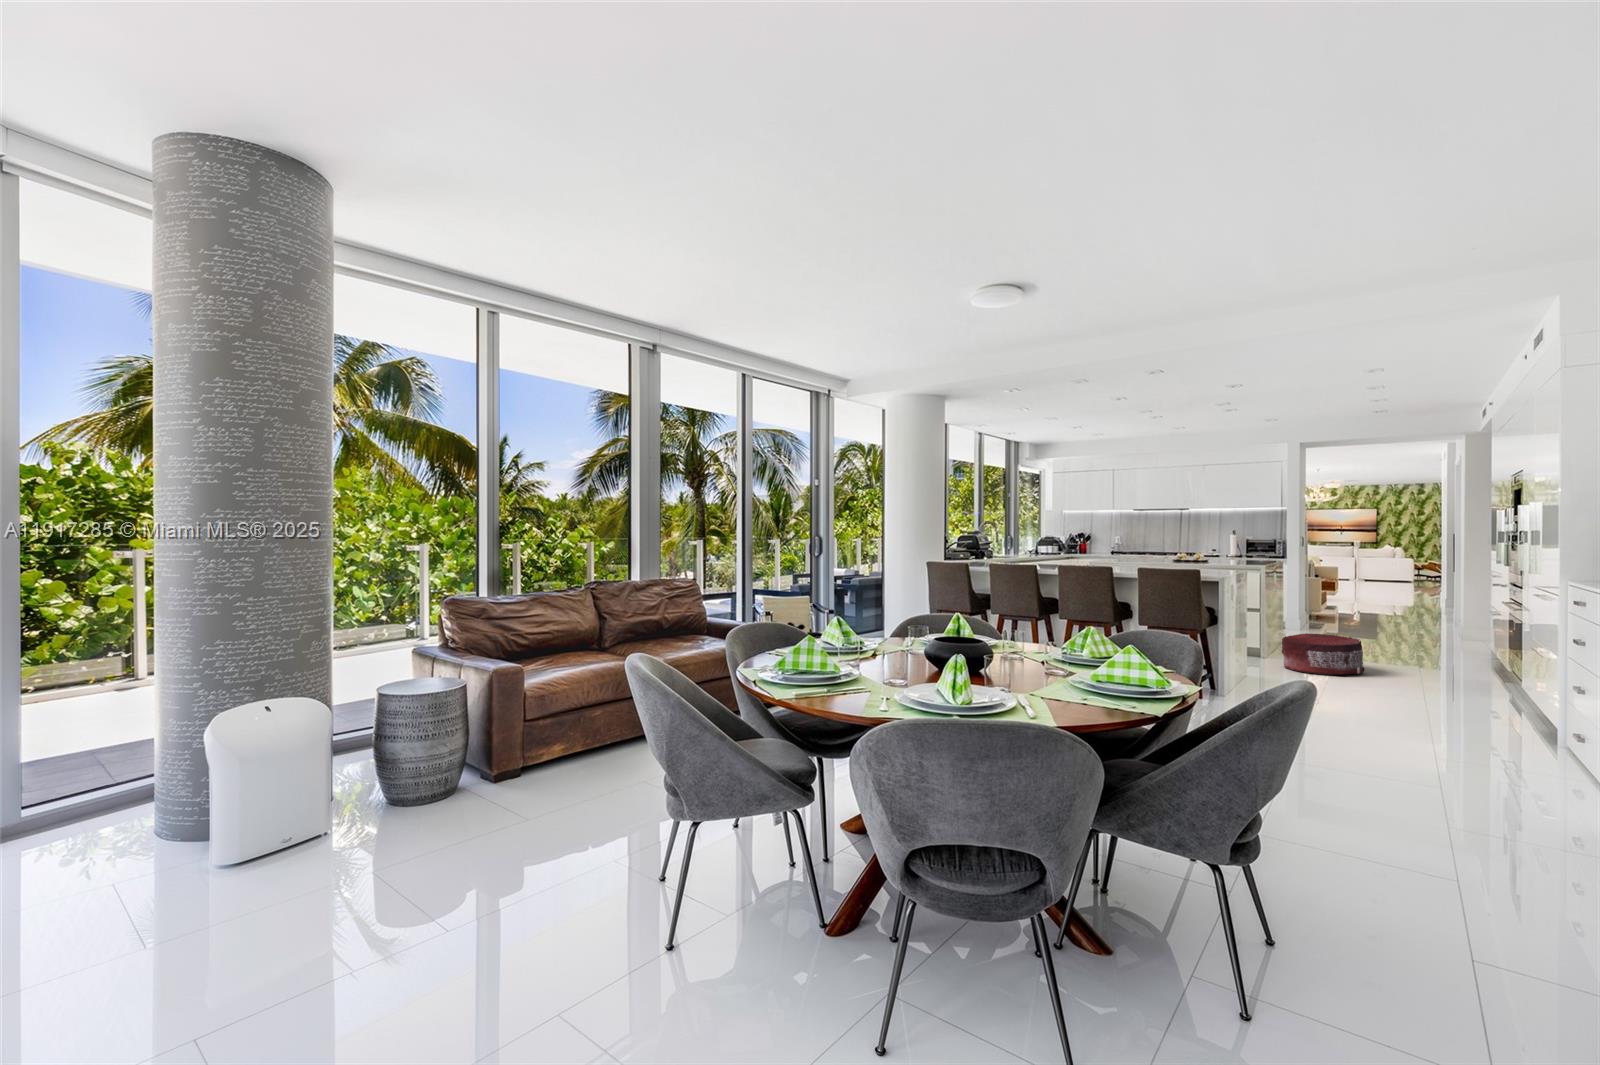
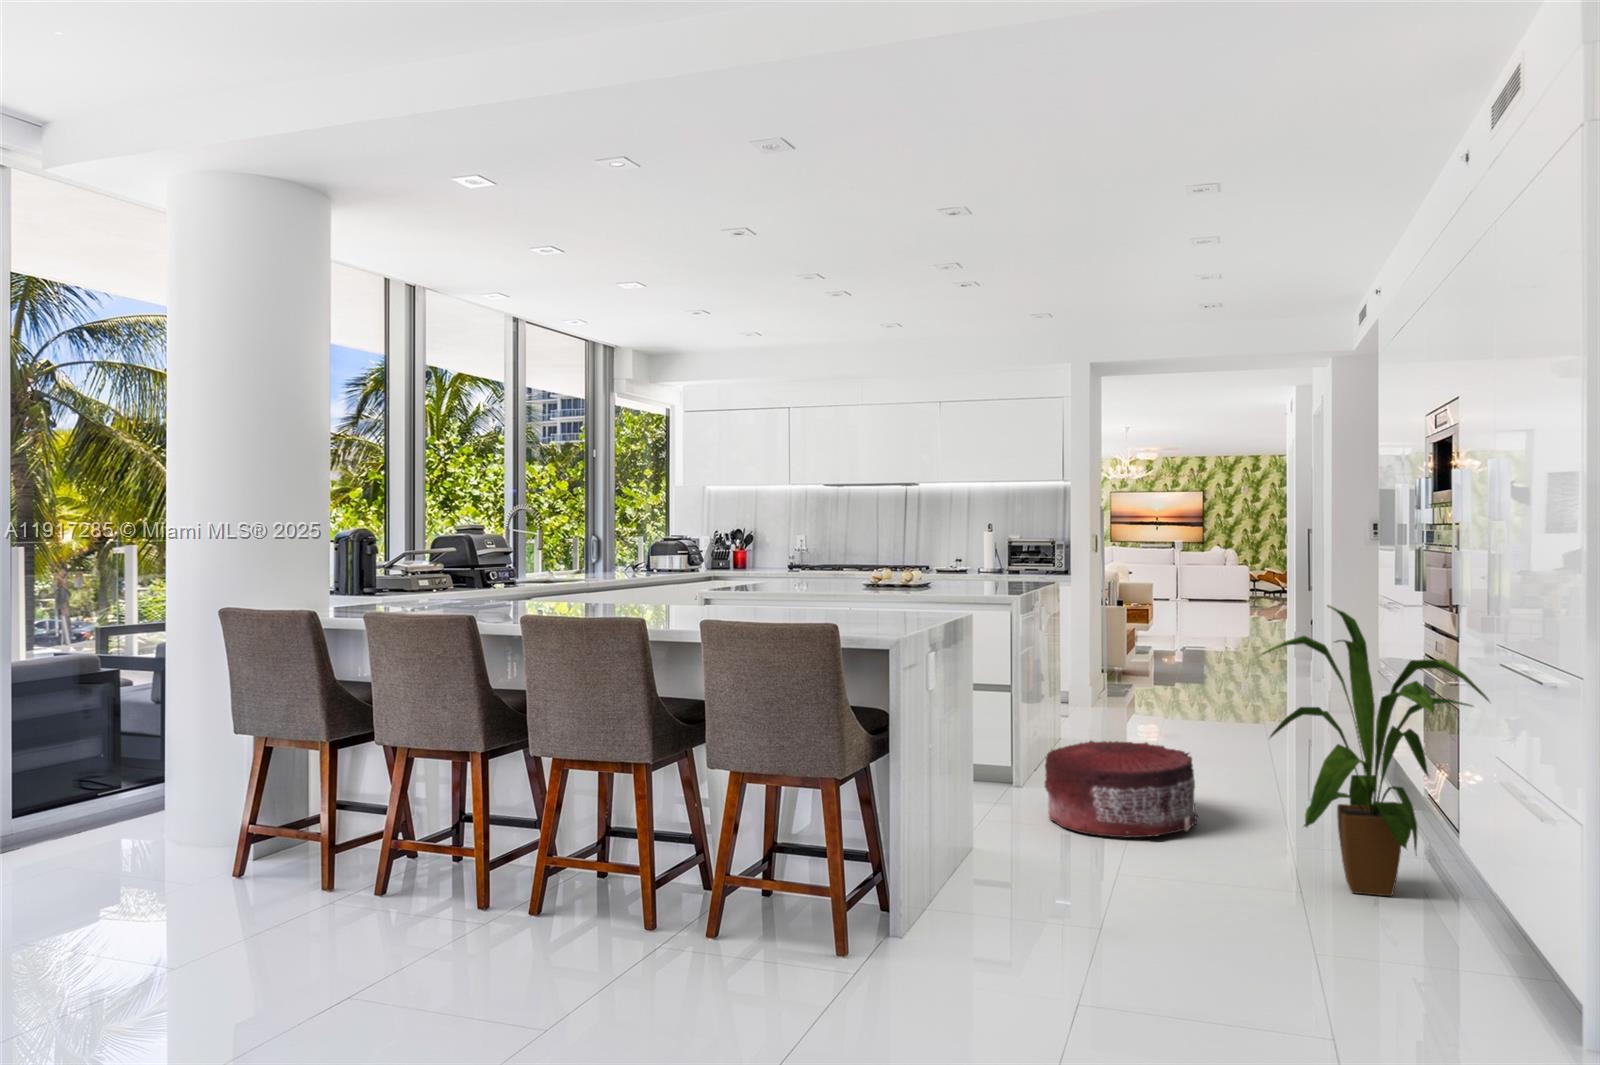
house plant: none [1395,569,1516,698] -> present [1262,605,1489,896]

